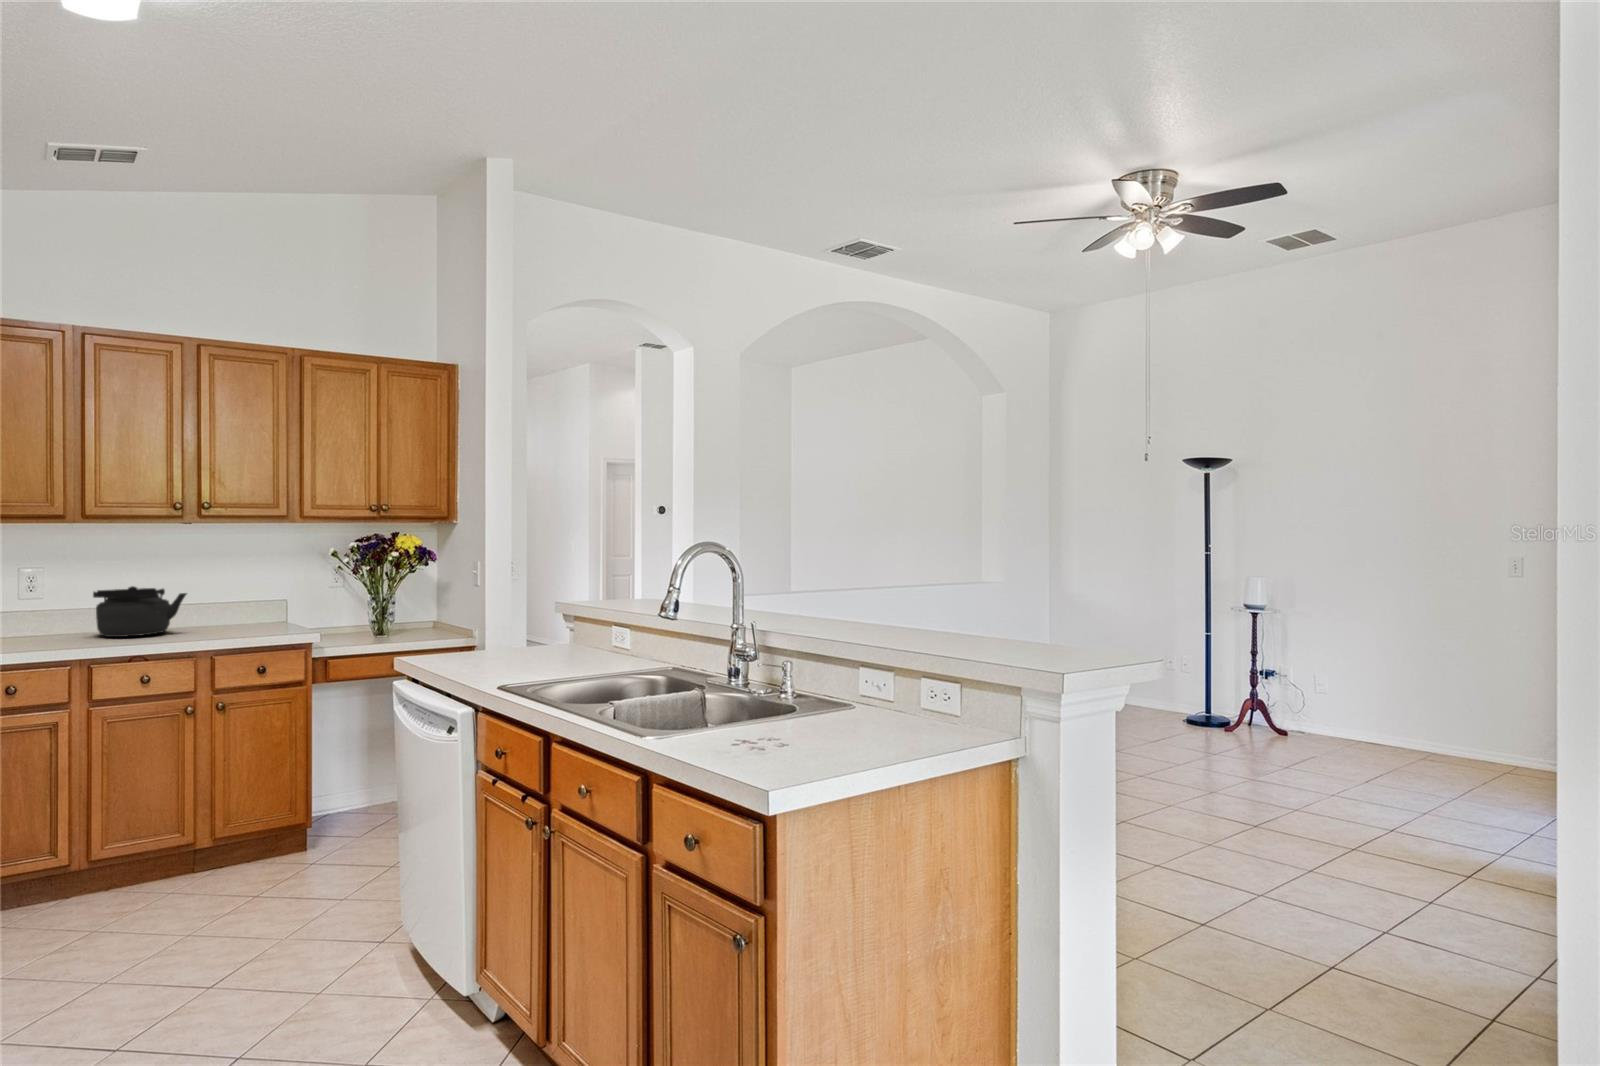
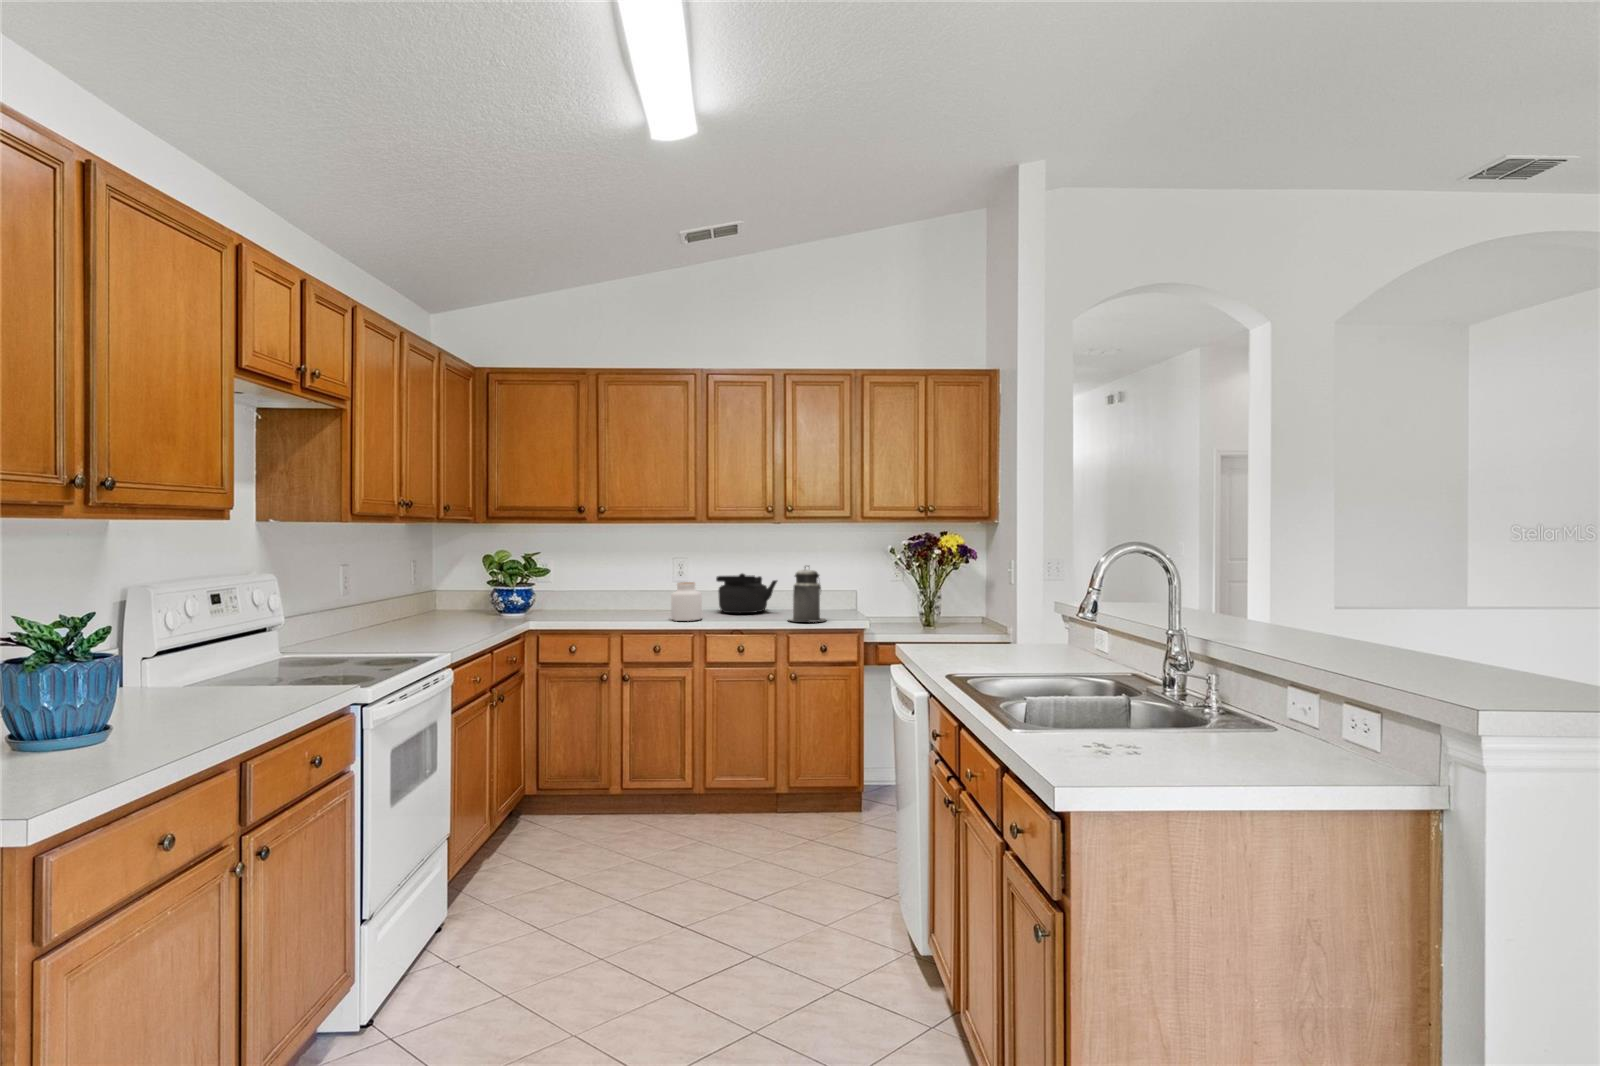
canister: none [209,573,262,640] -> present [790,566,826,622]
jar: none [30,599,81,650] -> present [671,582,702,621]

